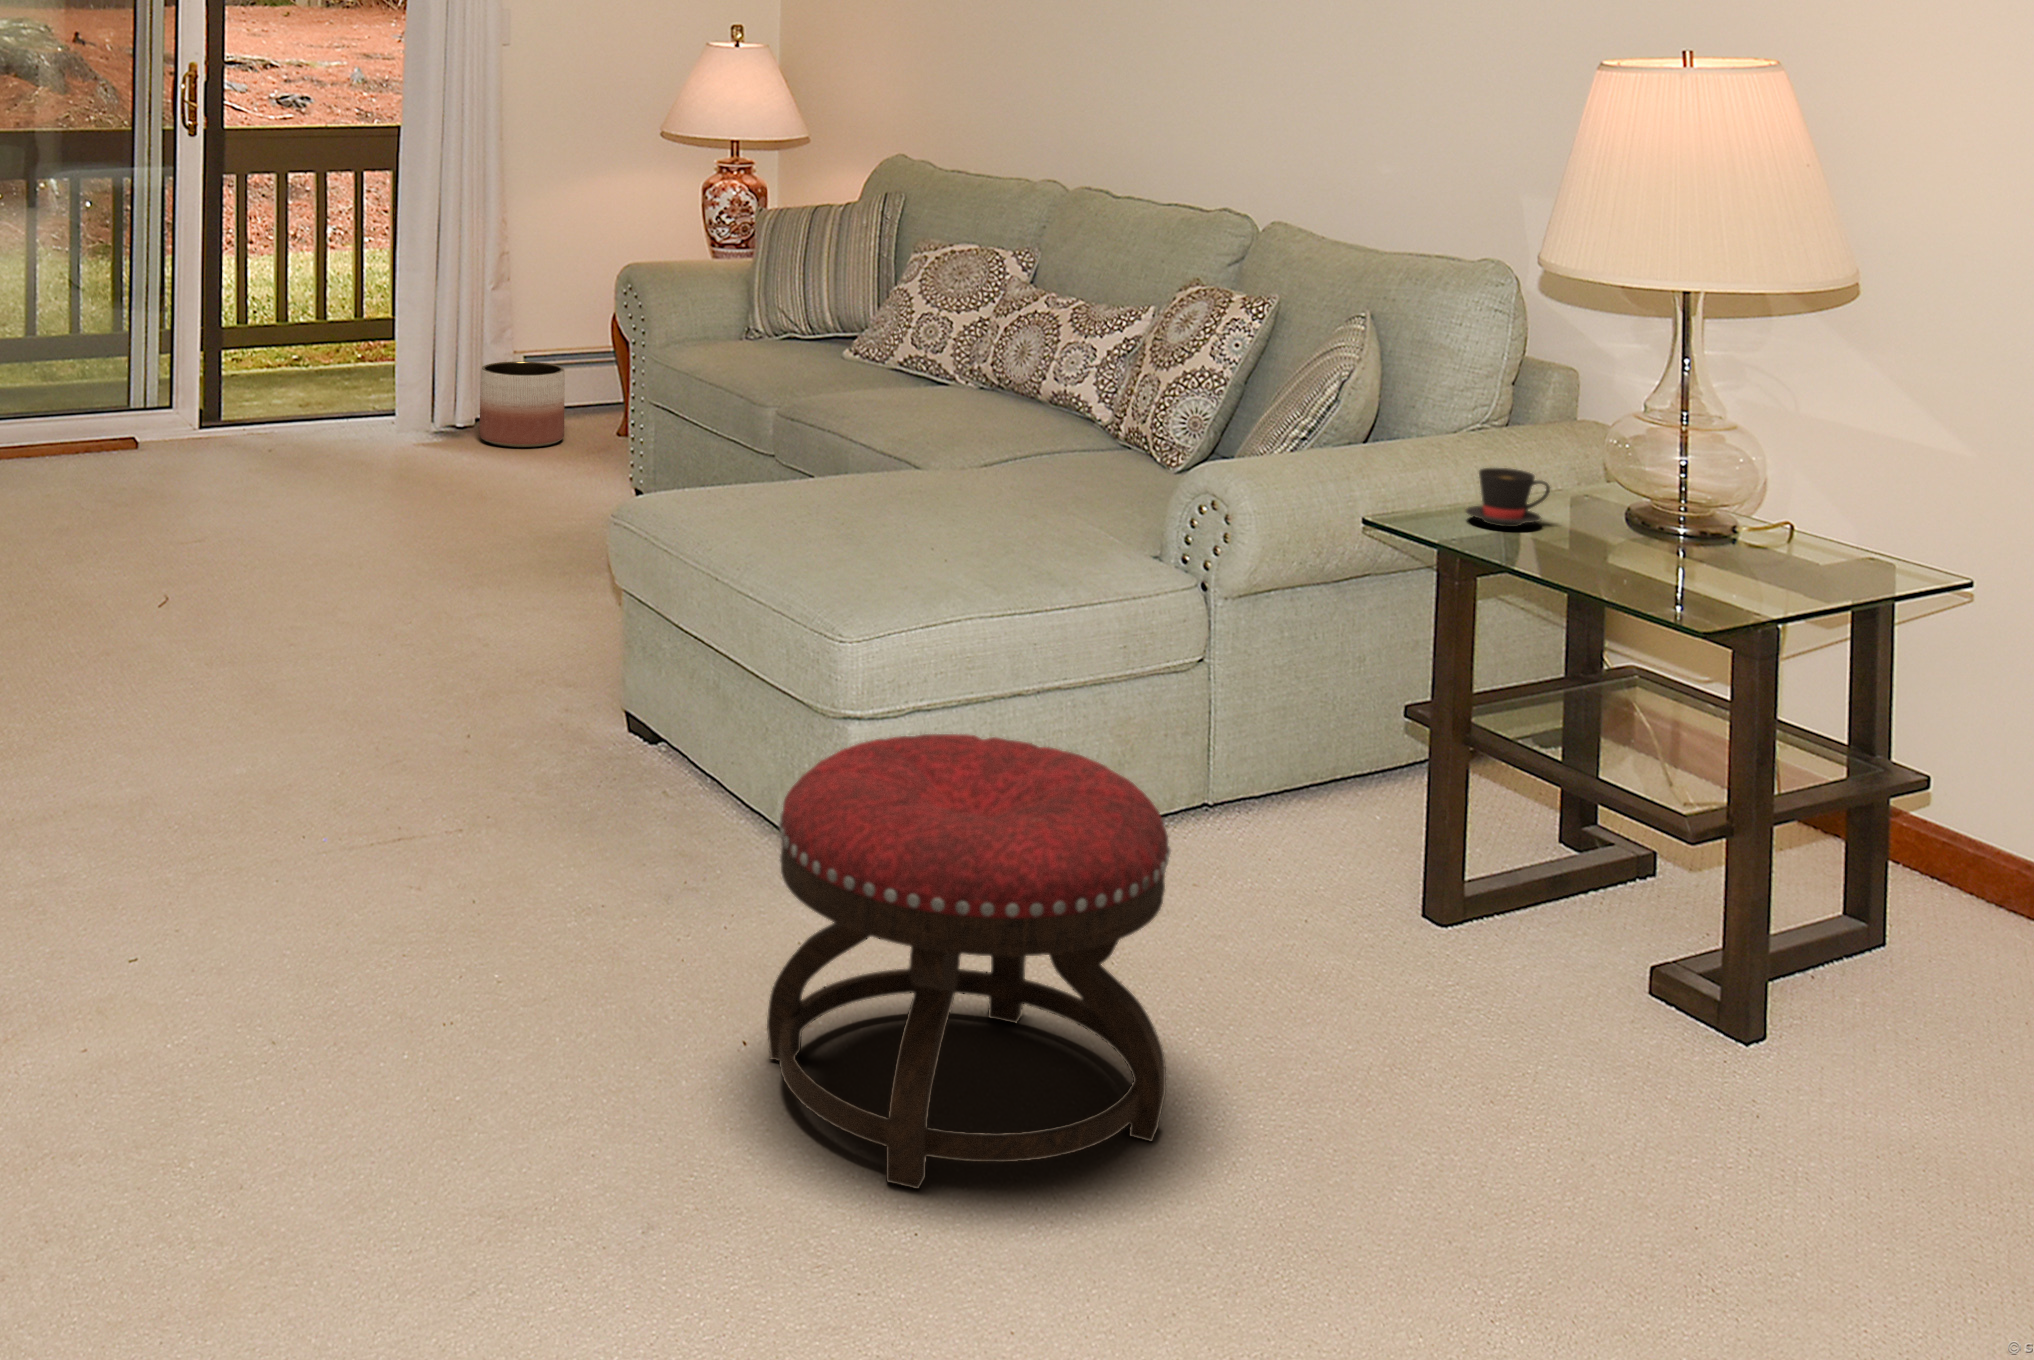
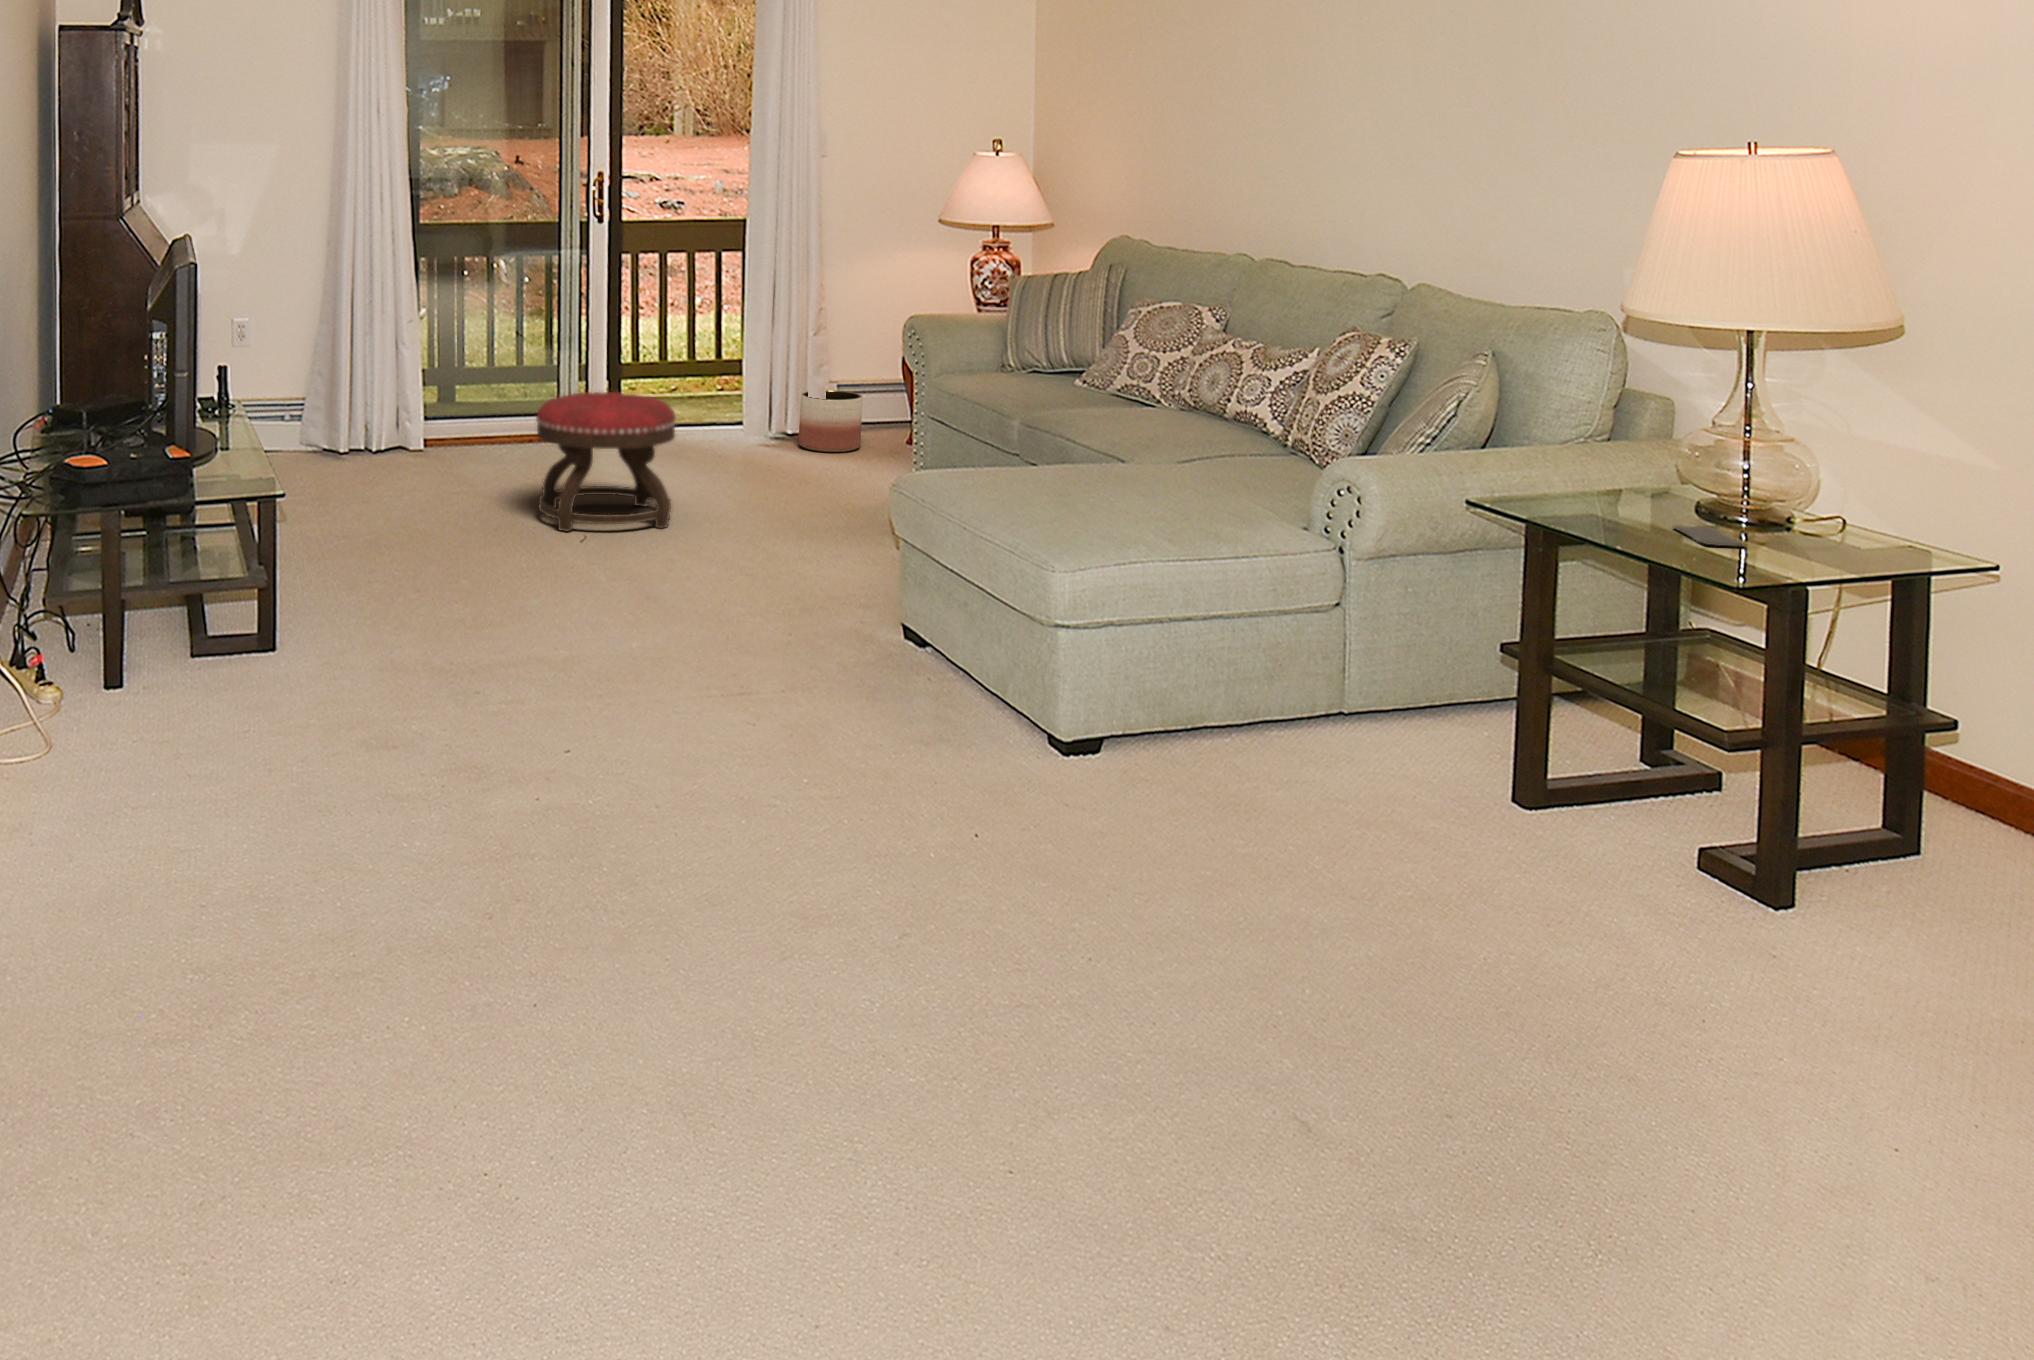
teacup: present [1466,468,1550,527] -> none [1561,467,1635,512]
smartphone: none [1600,543,1688,571] -> present [1674,525,1744,547]
ottoman: present [767,734,1170,1189] -> present [536,392,676,532]

